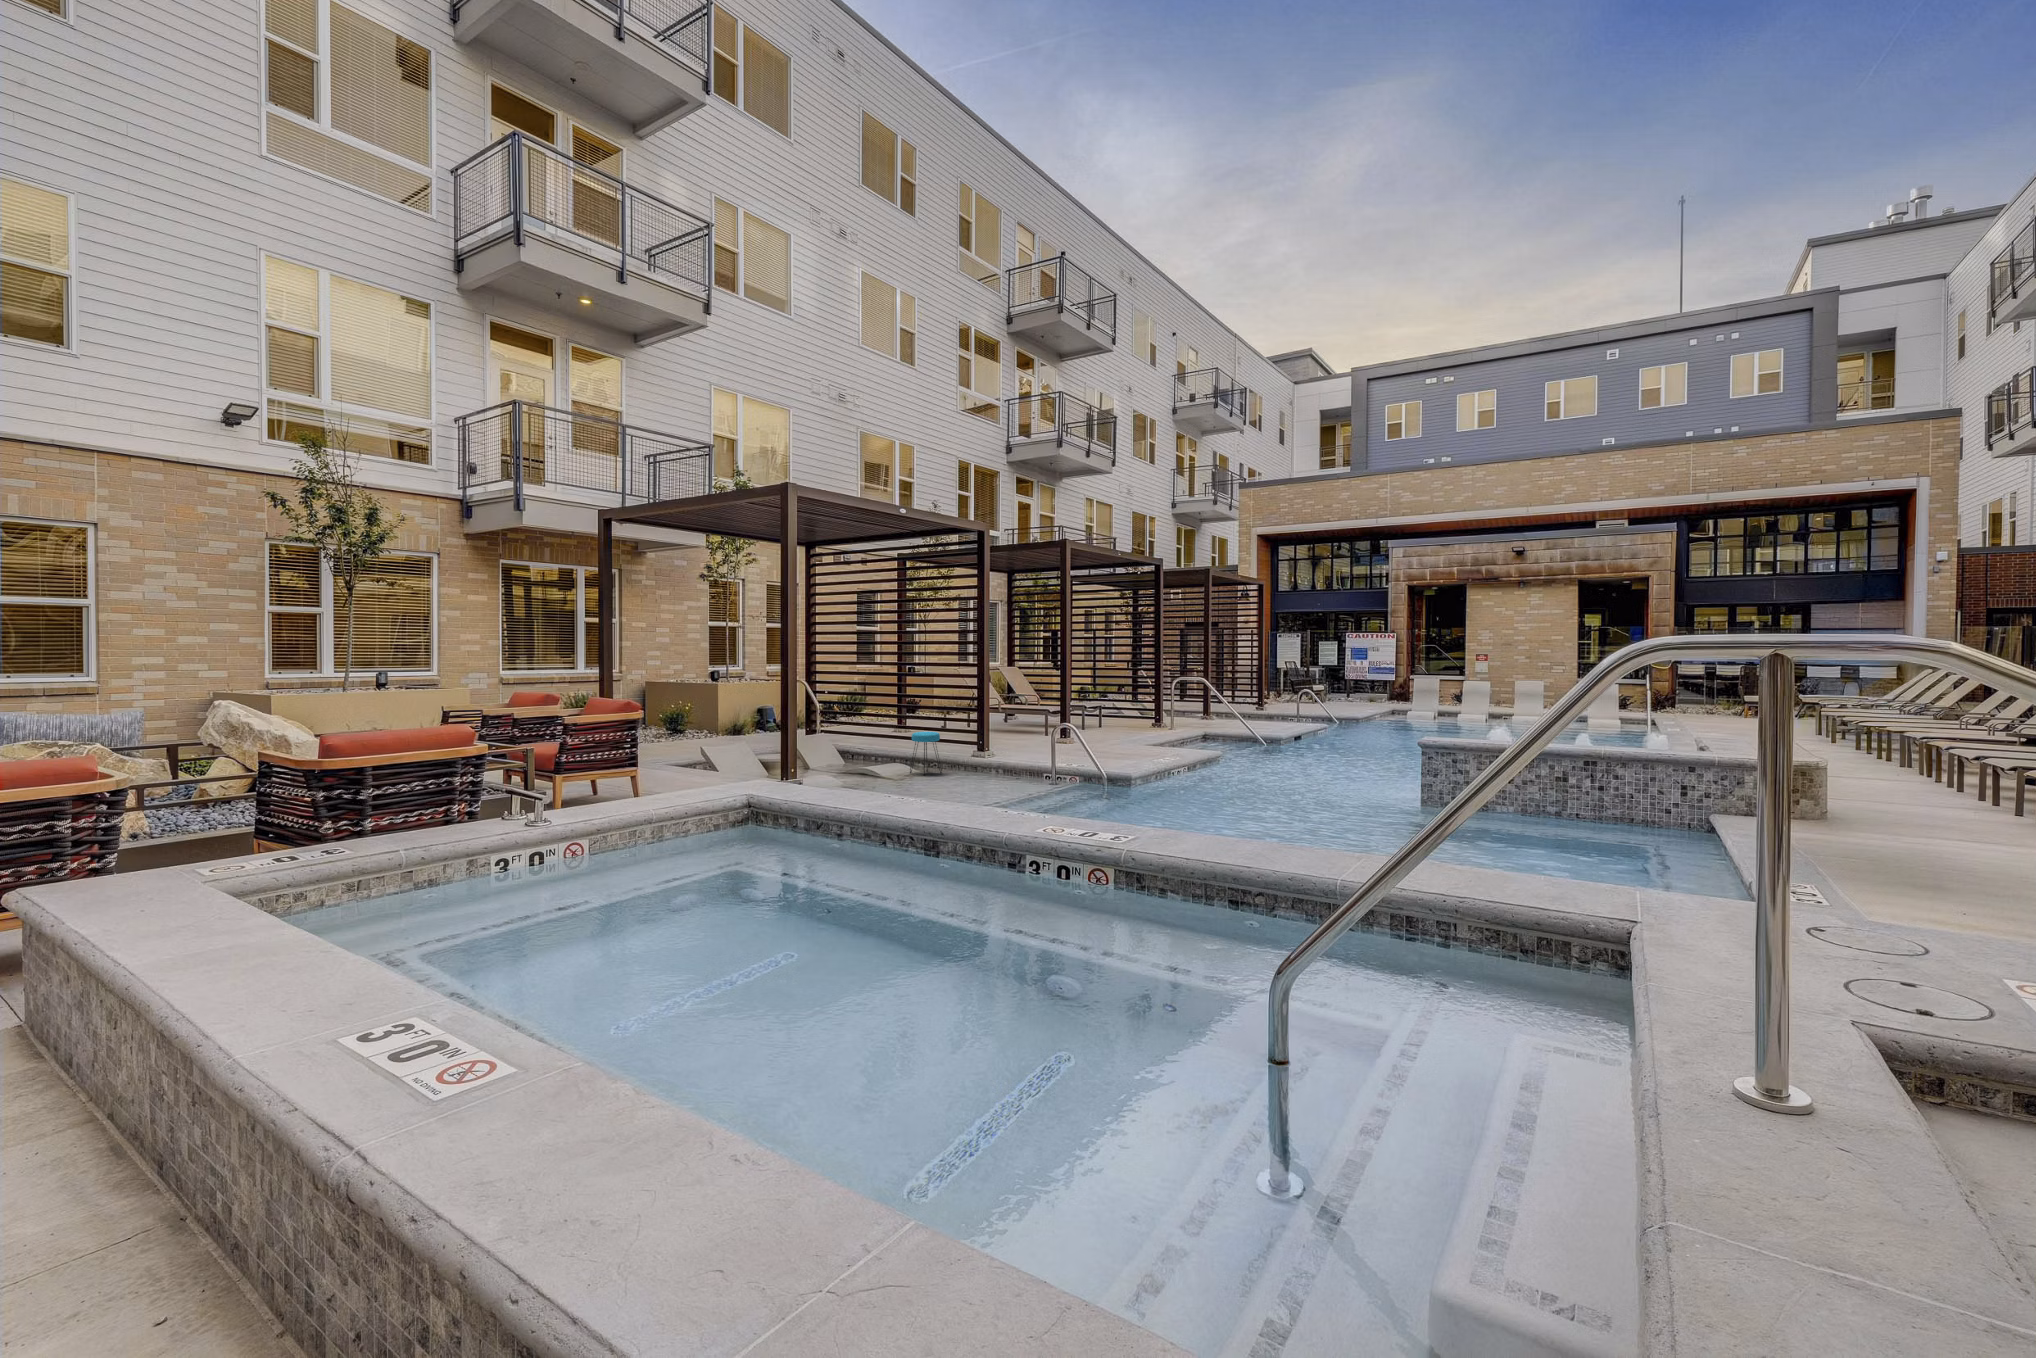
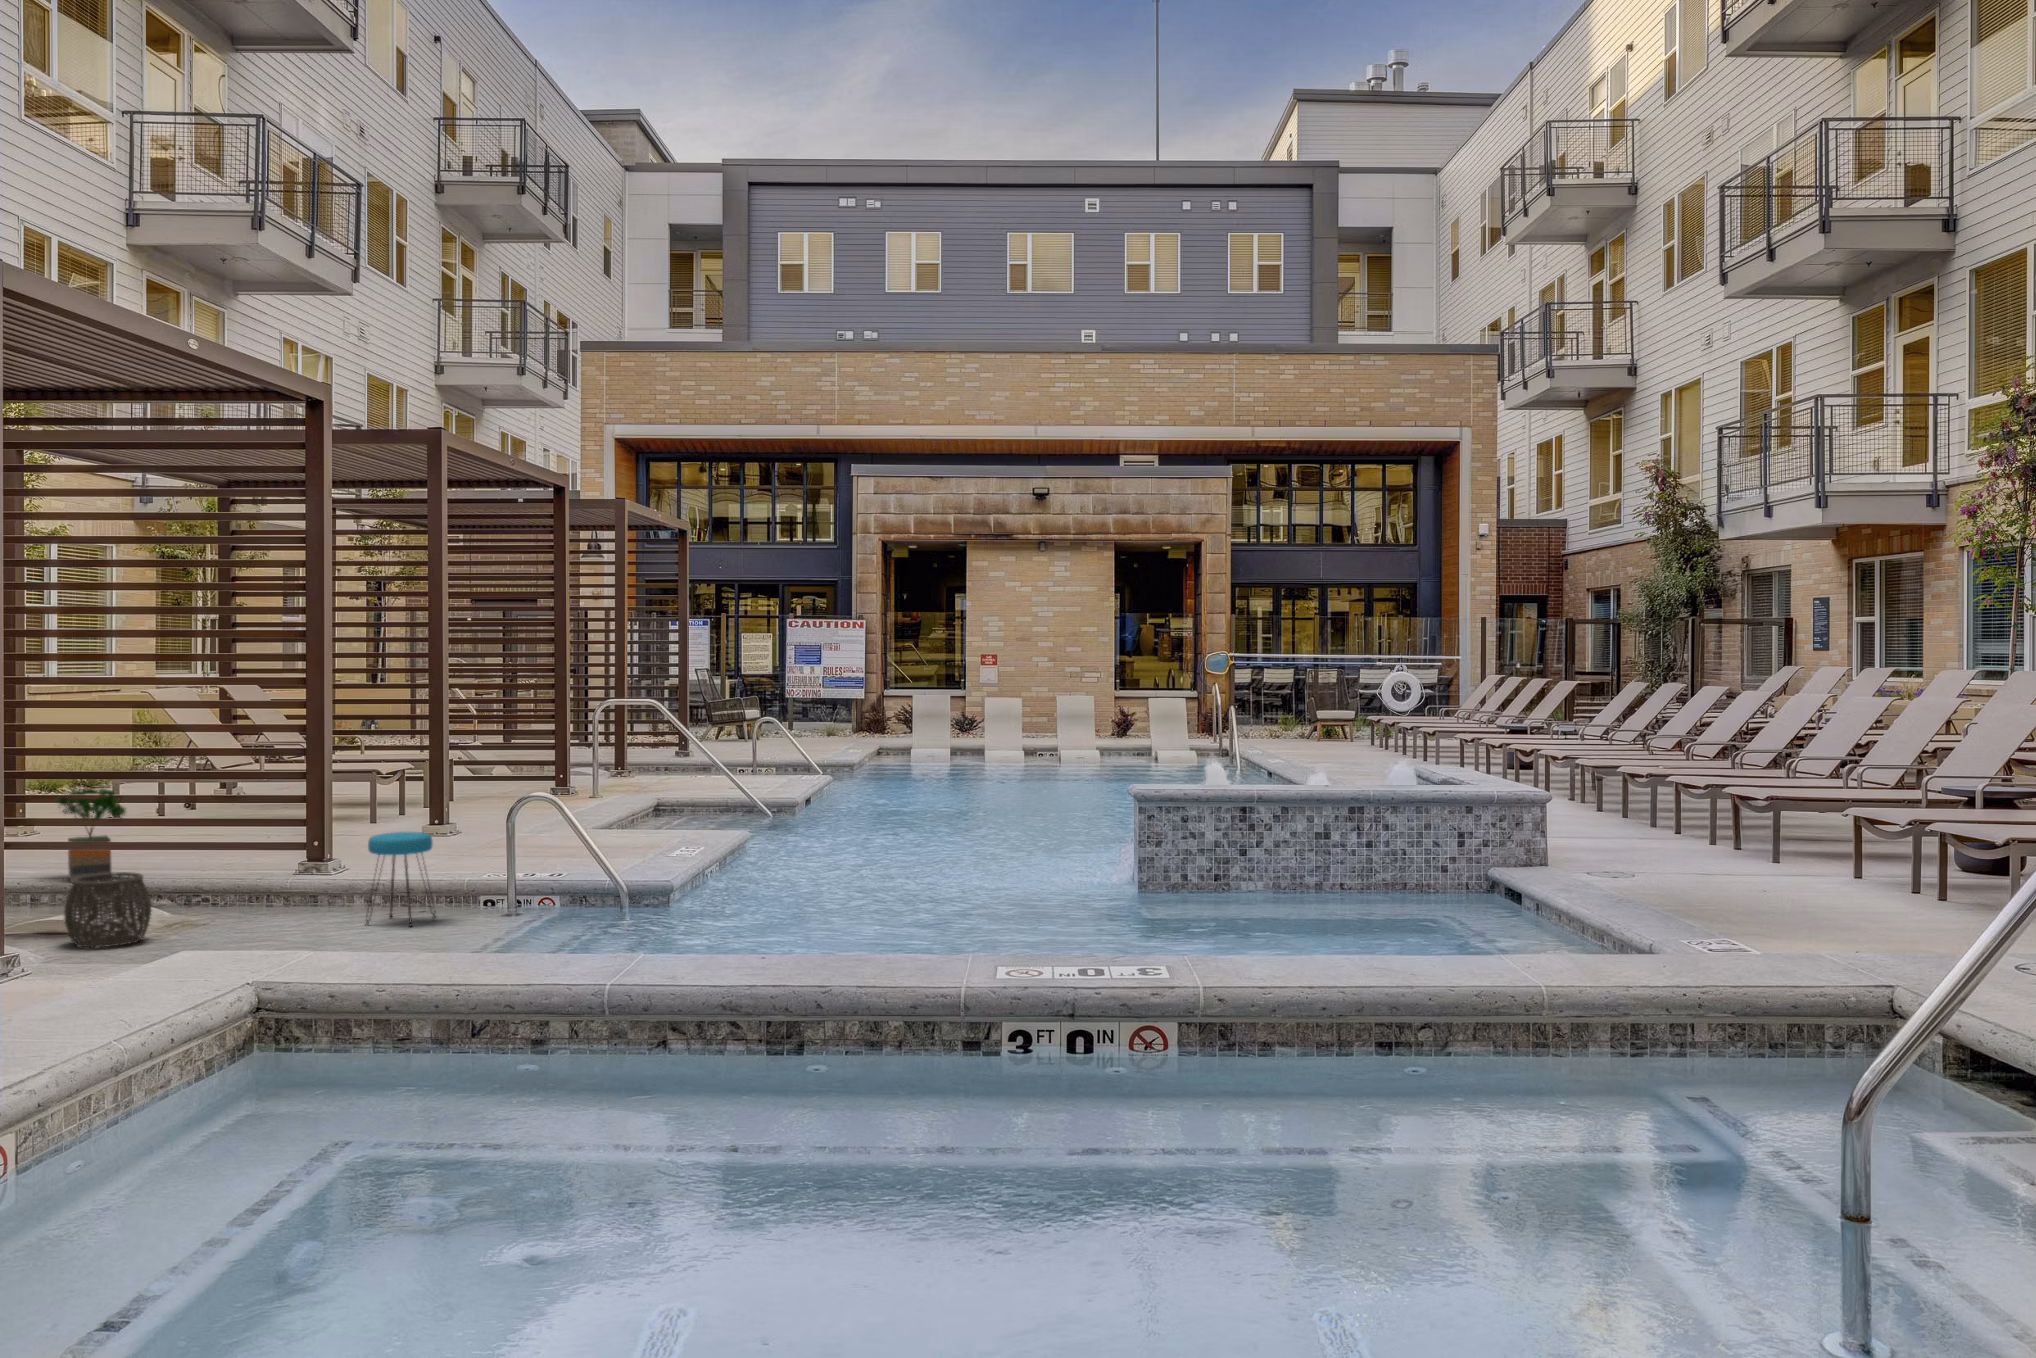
potted tree: none [834,704,861,745] -> present [56,788,126,881]
woven basket: none [790,740,824,771] -> present [64,872,152,948]

